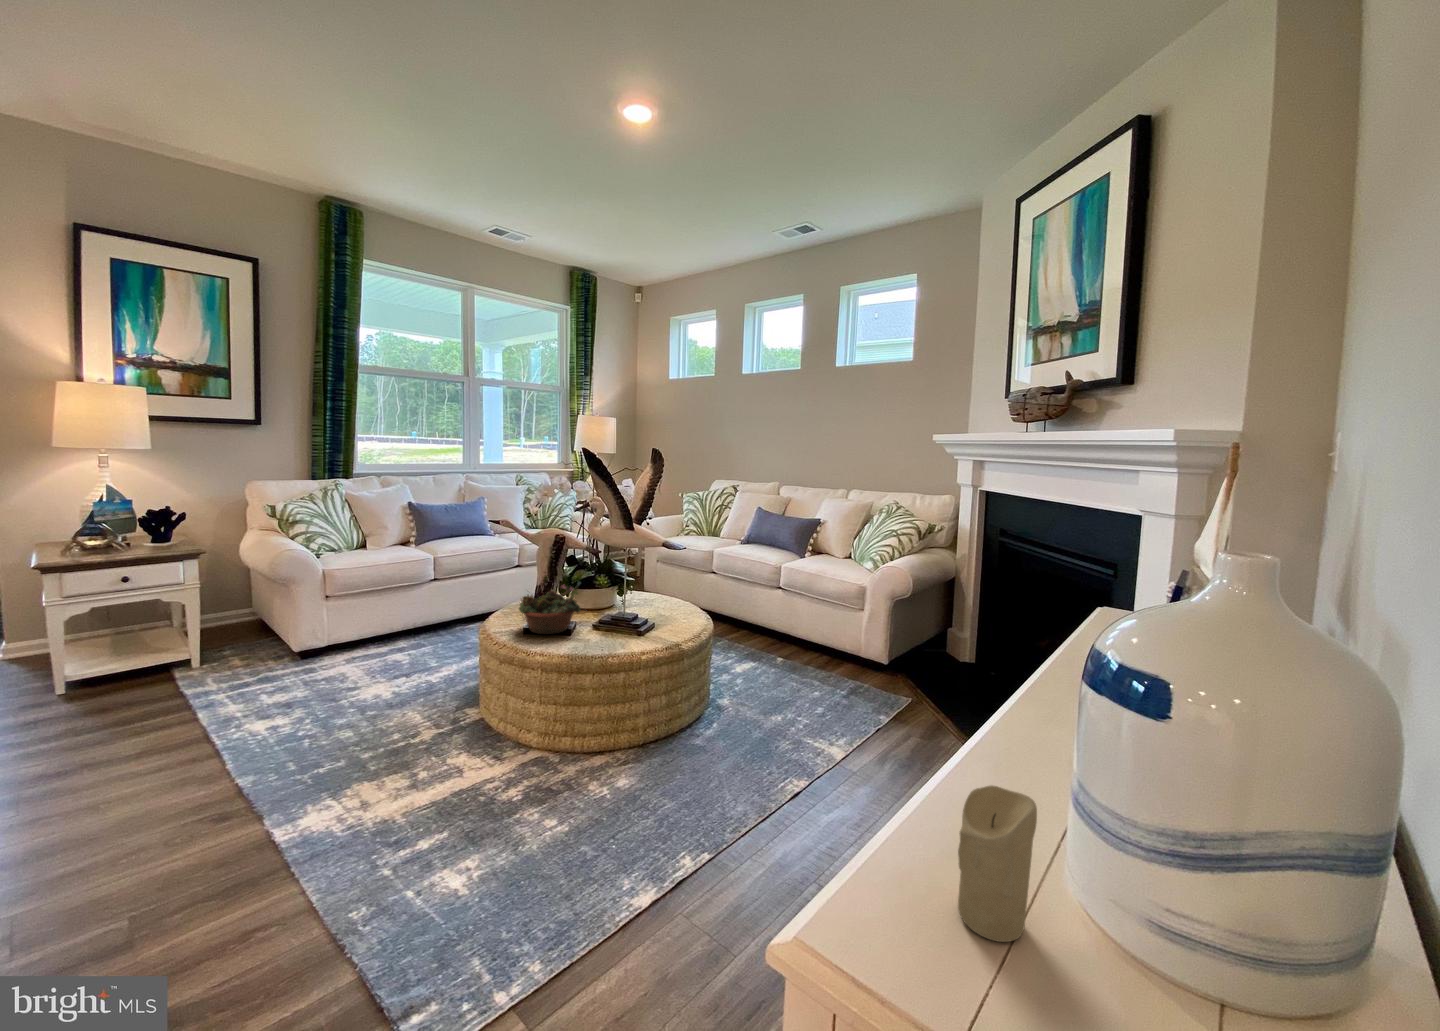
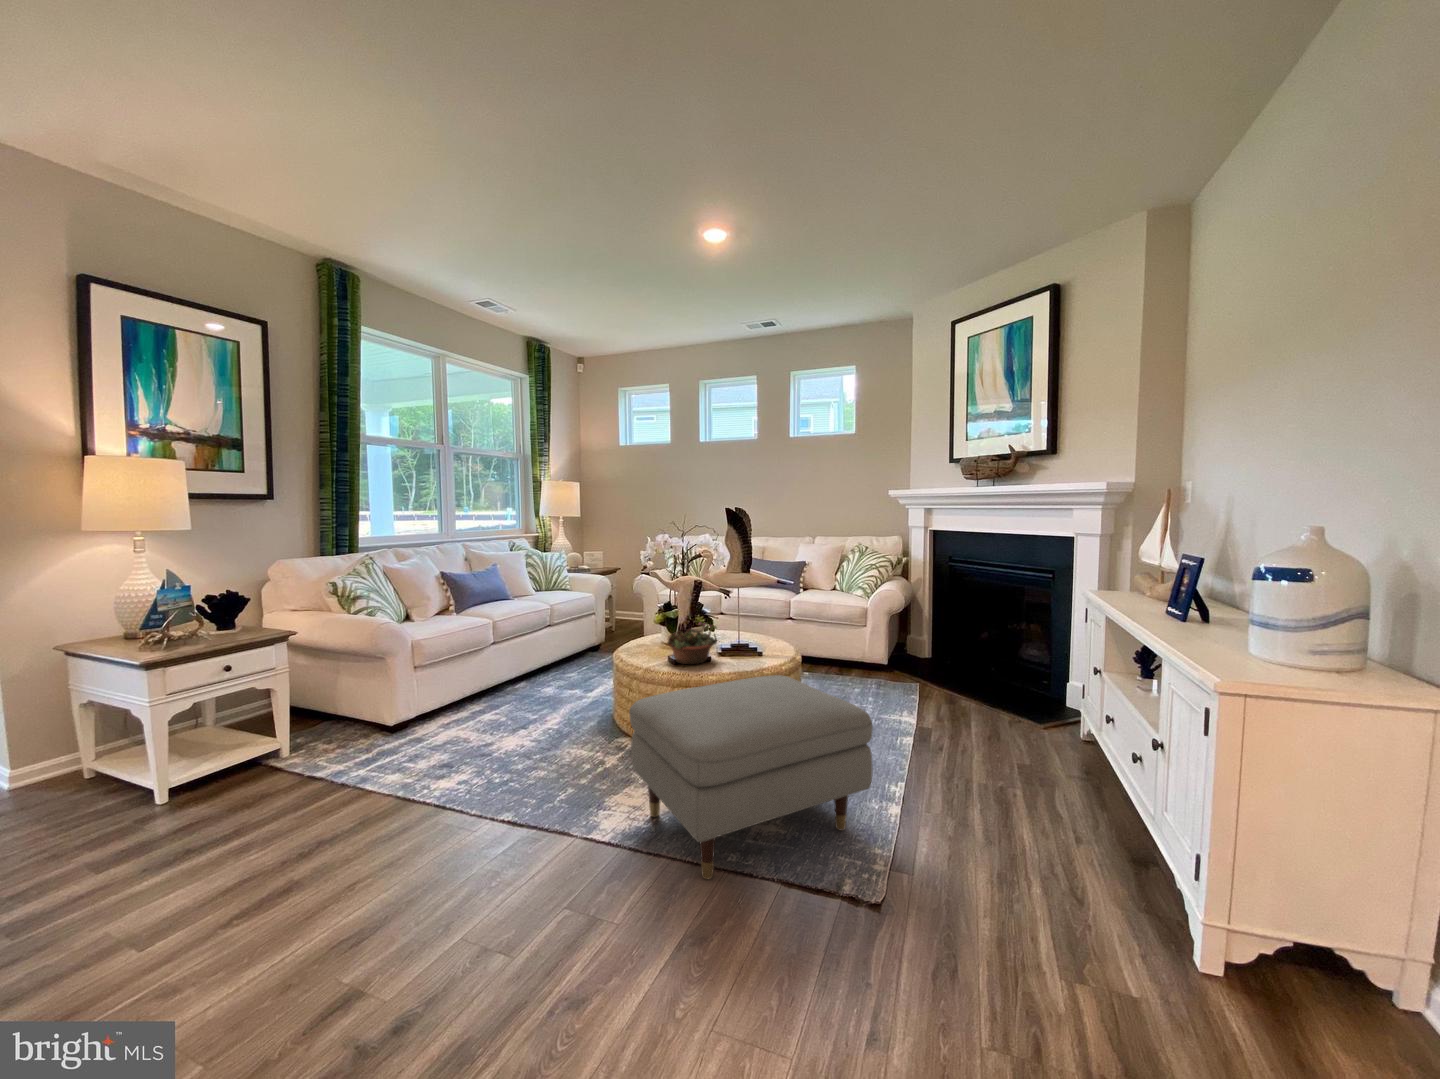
ottoman: none [266,664,593,914] -> present [629,675,873,879]
candle: present [958,785,1037,942] -> none [1292,632,1329,686]

